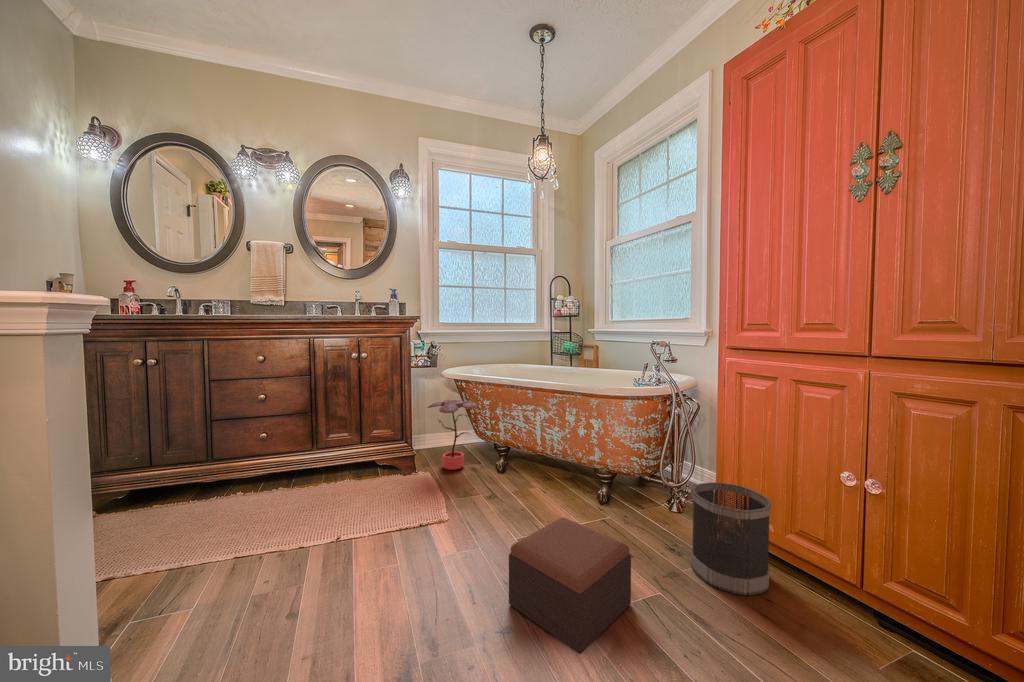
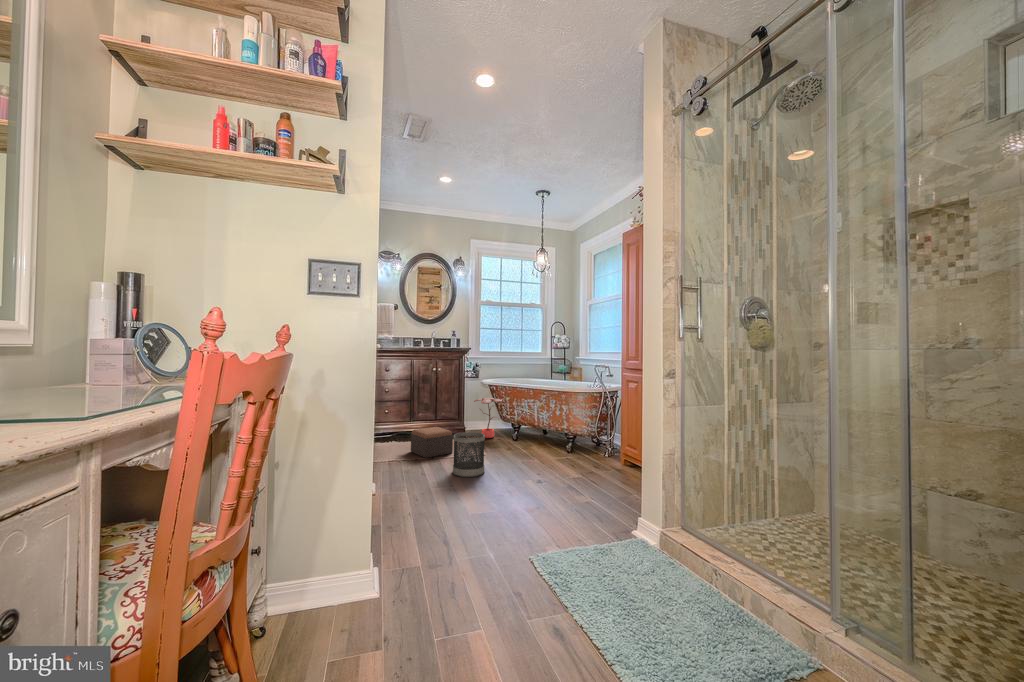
wastebasket: present [691,482,771,596] -> present [453,432,485,477]
footstool: present [509,518,631,654] -> present [411,427,453,458]

